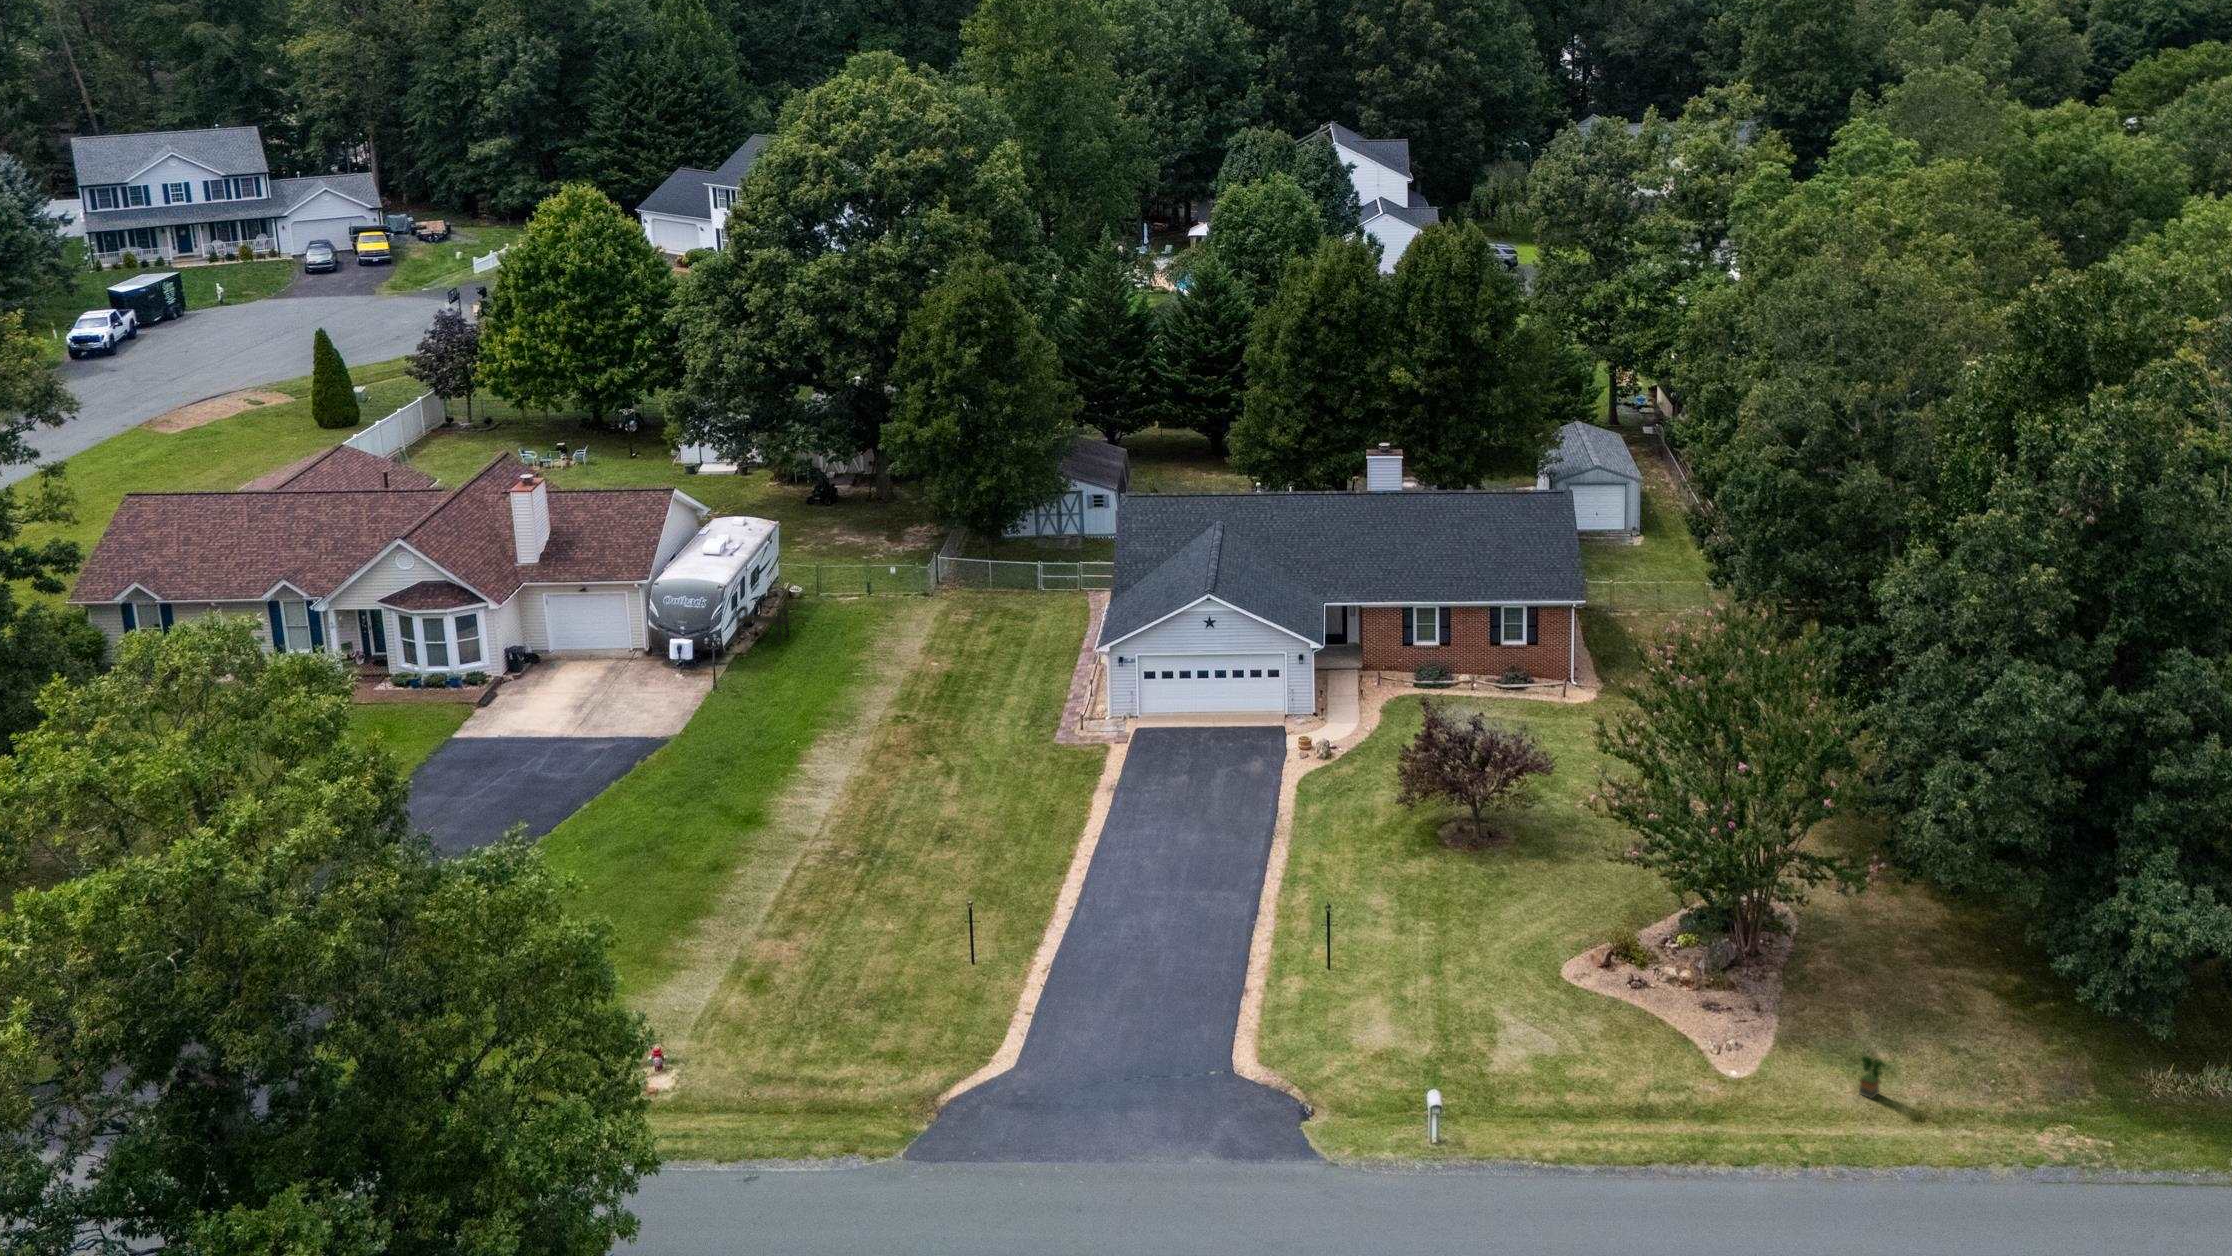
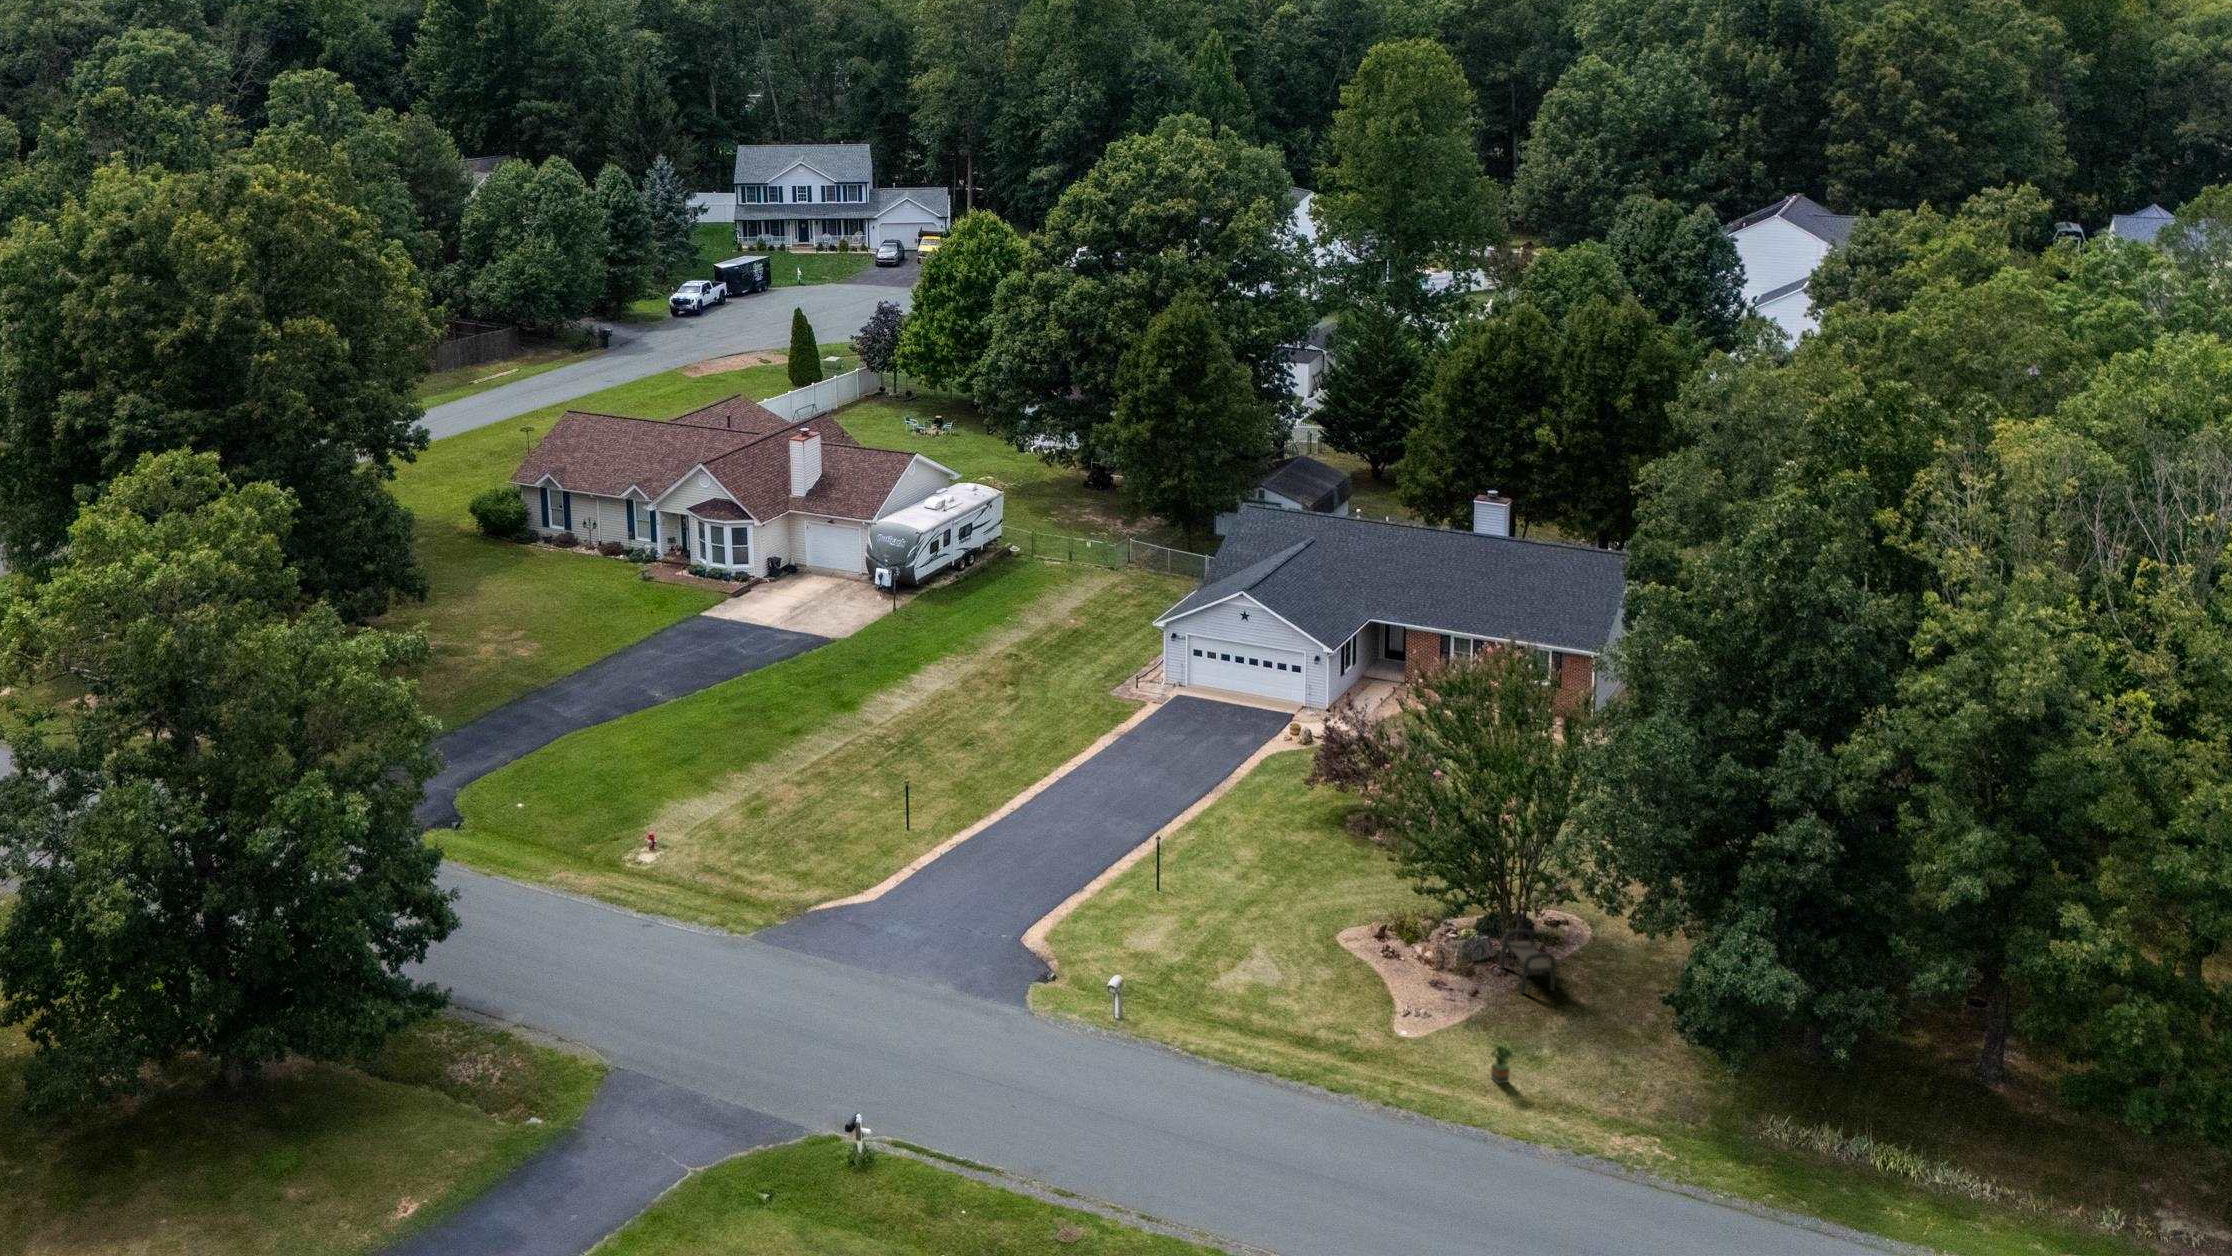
bench: present [736,606,789,644] -> present [1500,929,1556,993]

